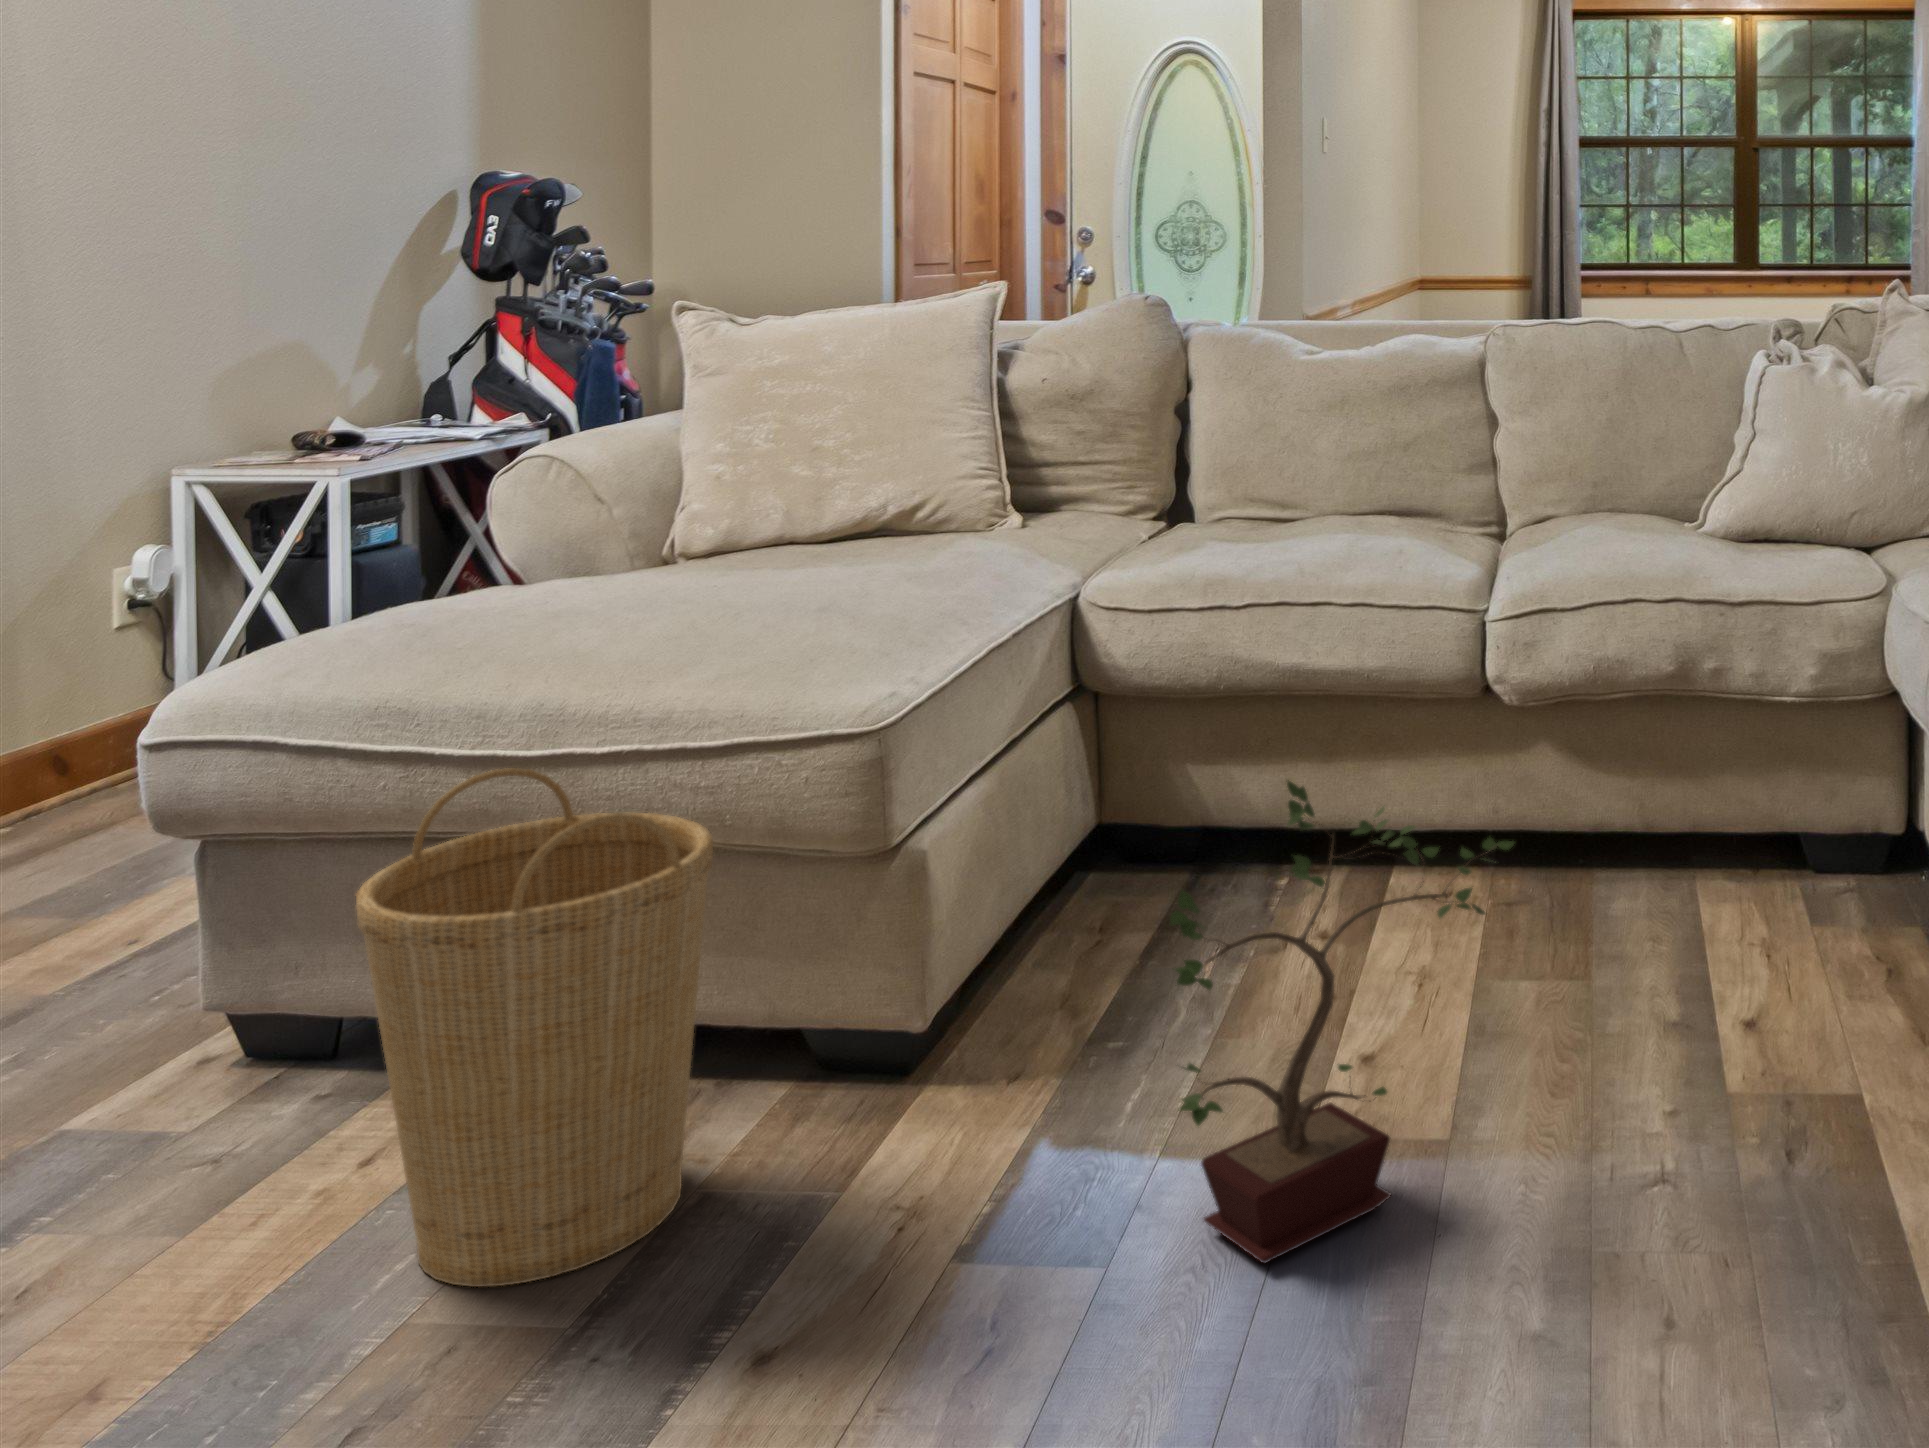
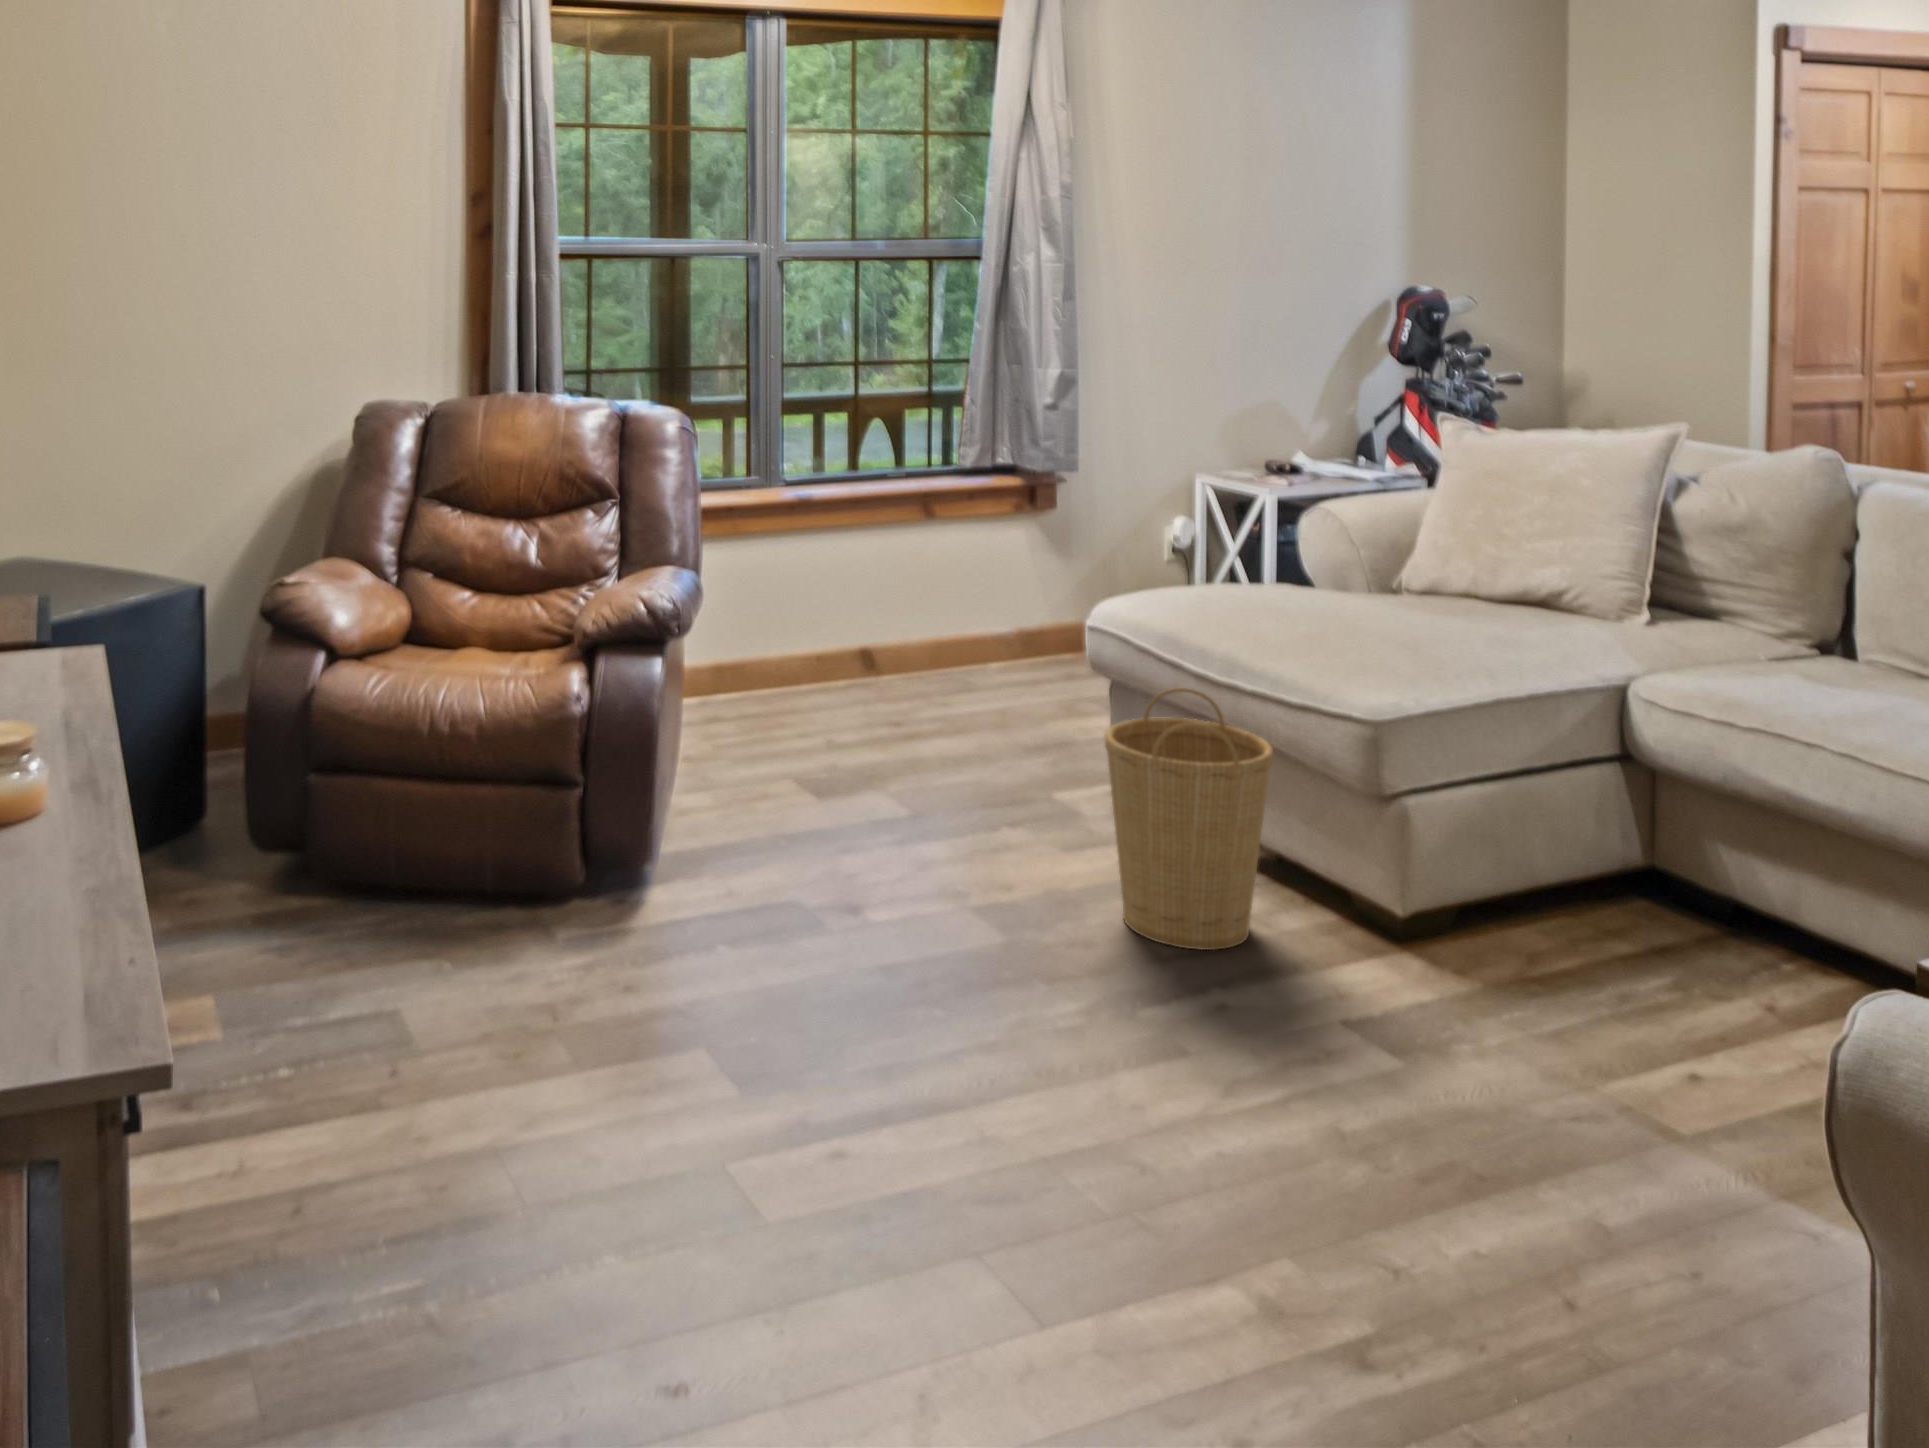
potted plant: present [1170,780,1514,1263] -> none [1430,830,1746,1139]

